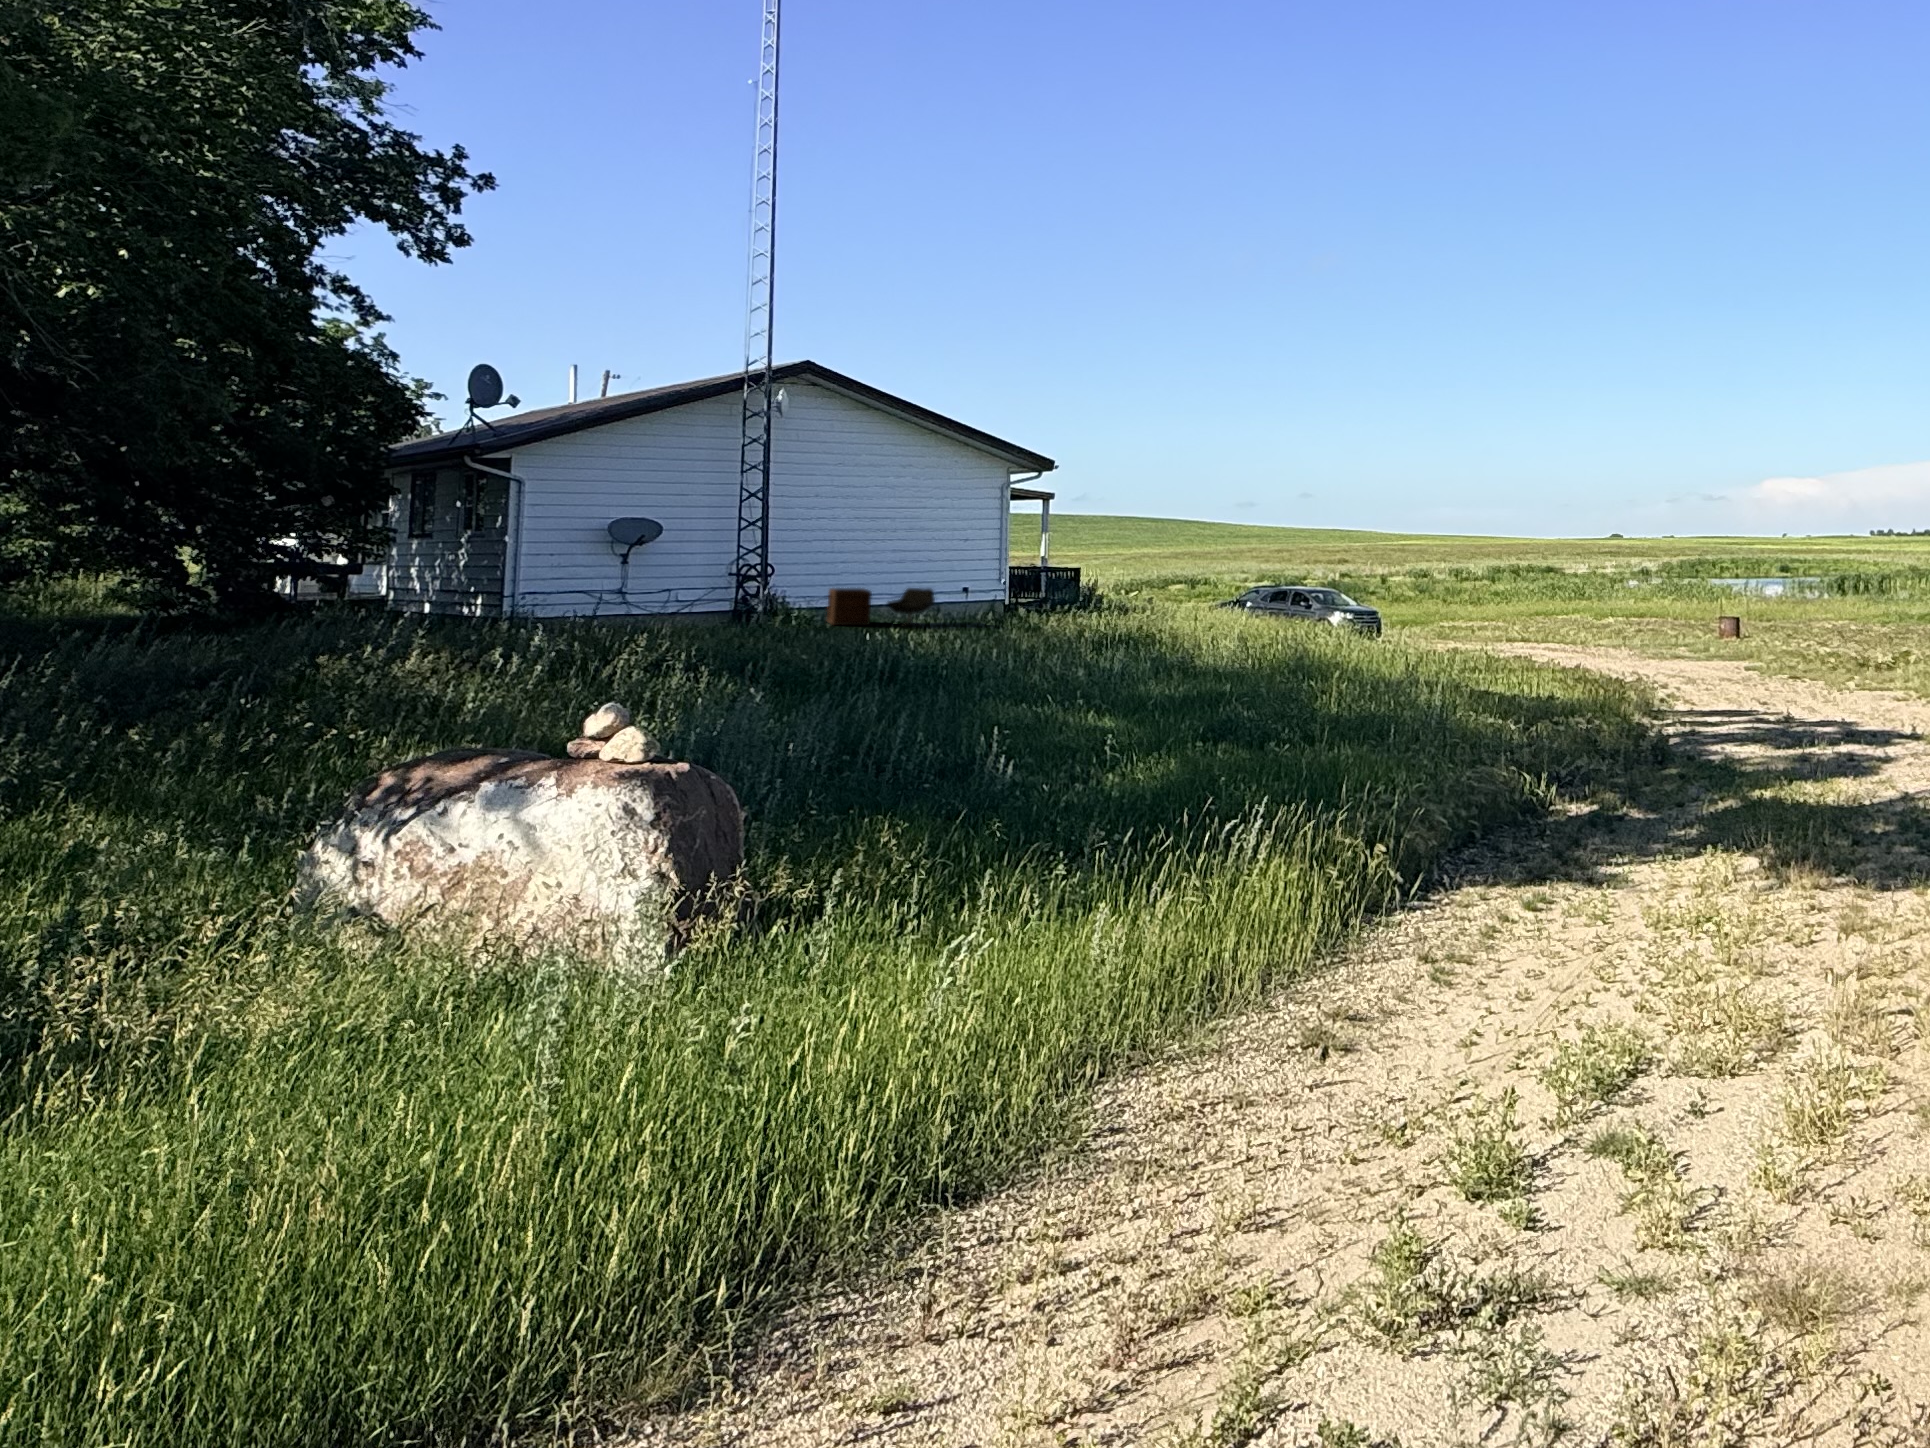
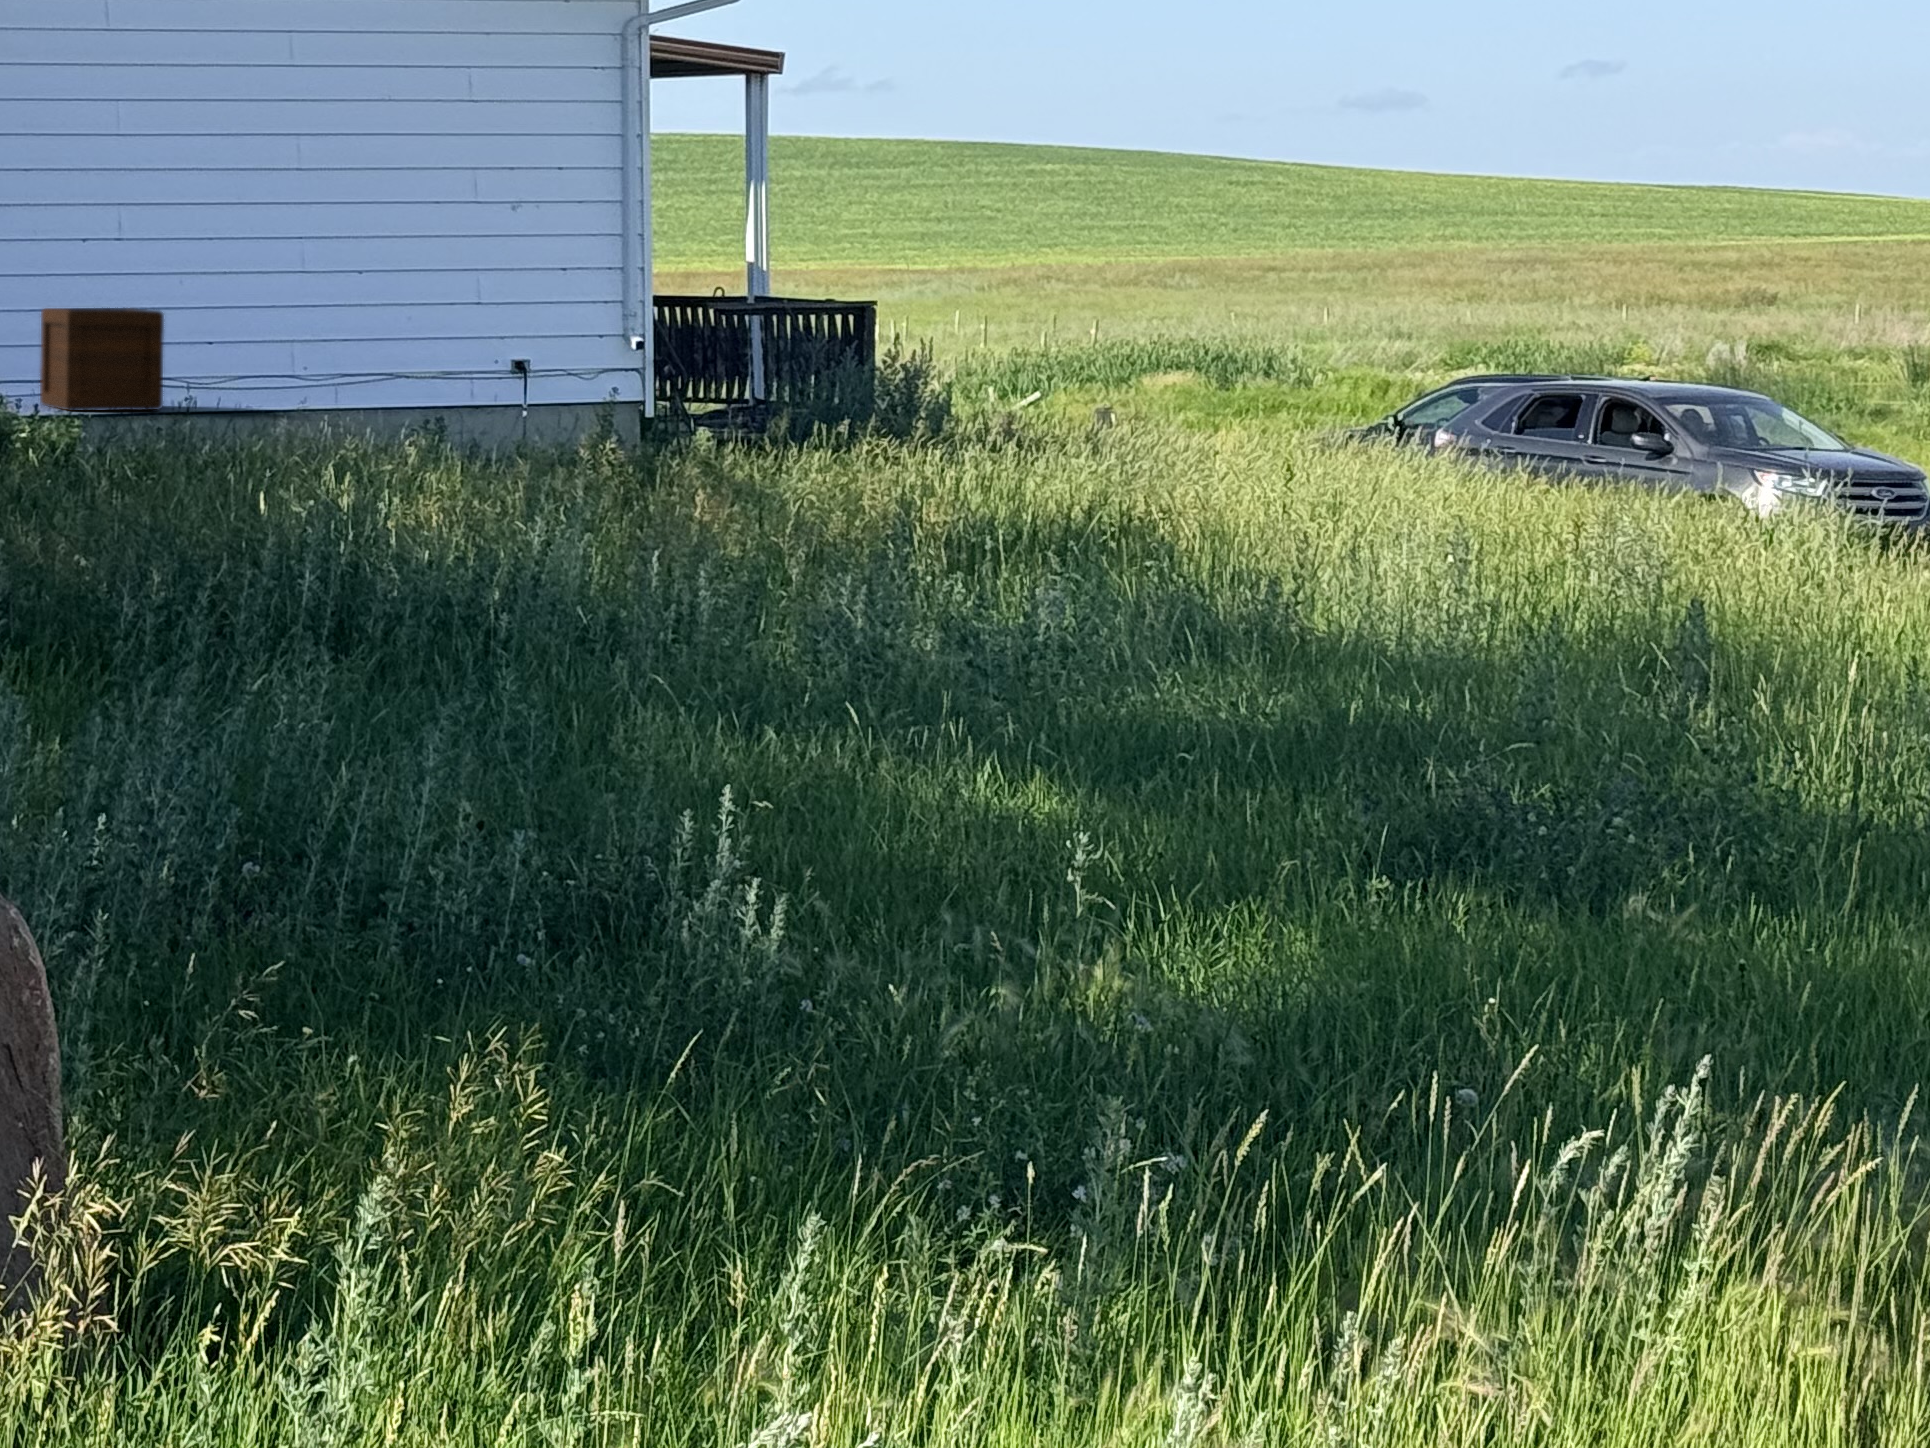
lounge chair: present [887,588,935,623] -> none [197,308,325,412]

